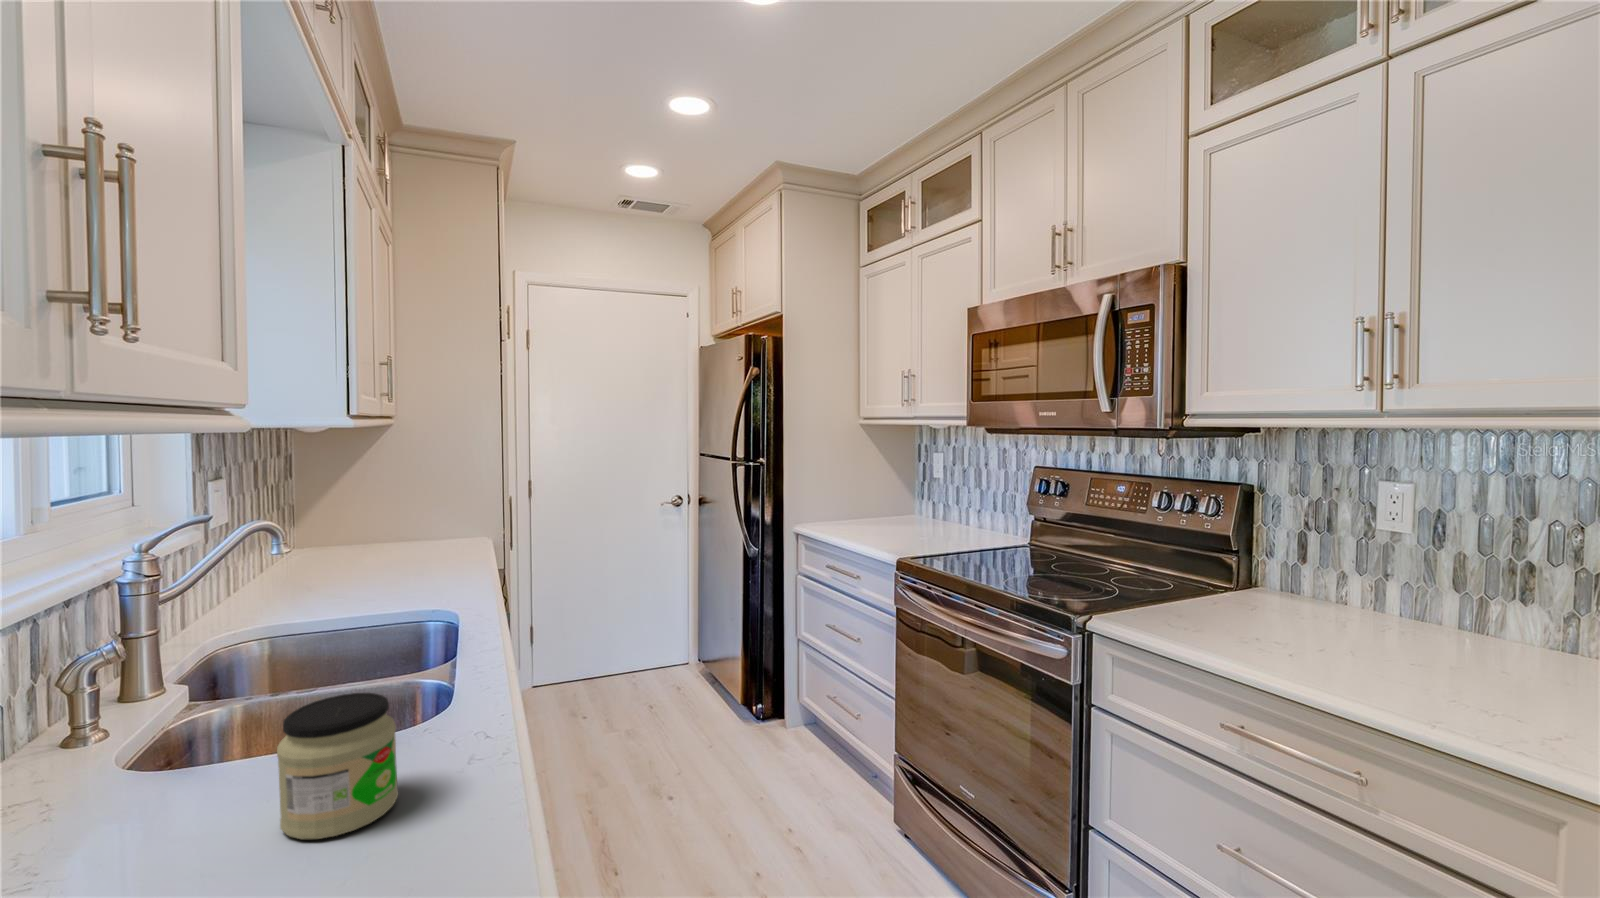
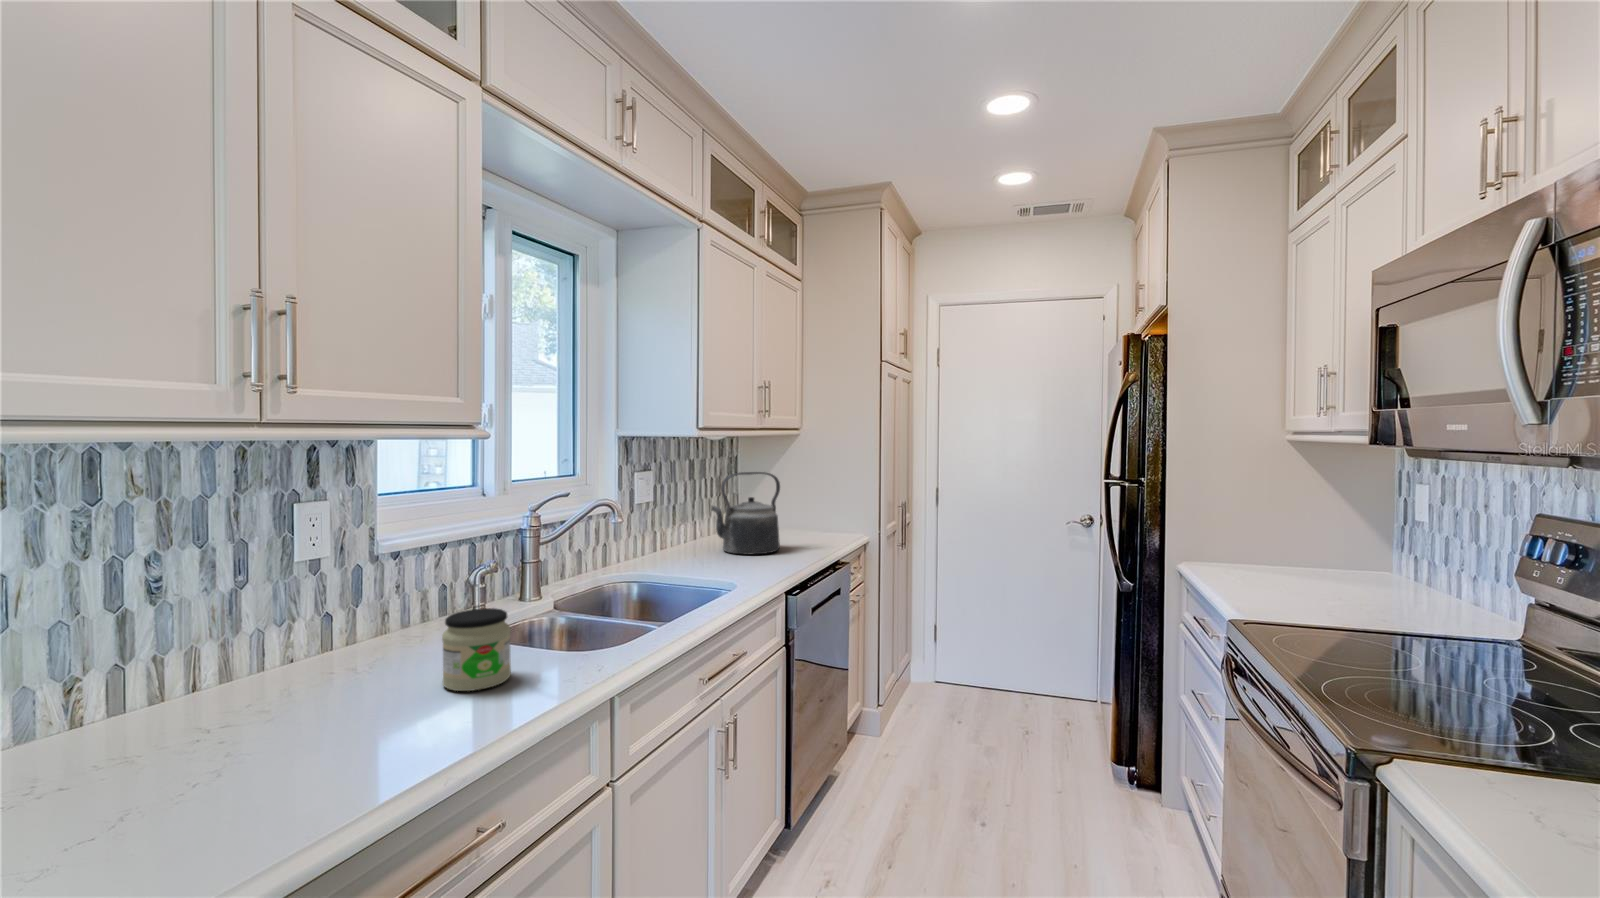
kettle: none [331,472,426,582] -> present [711,472,780,555]

